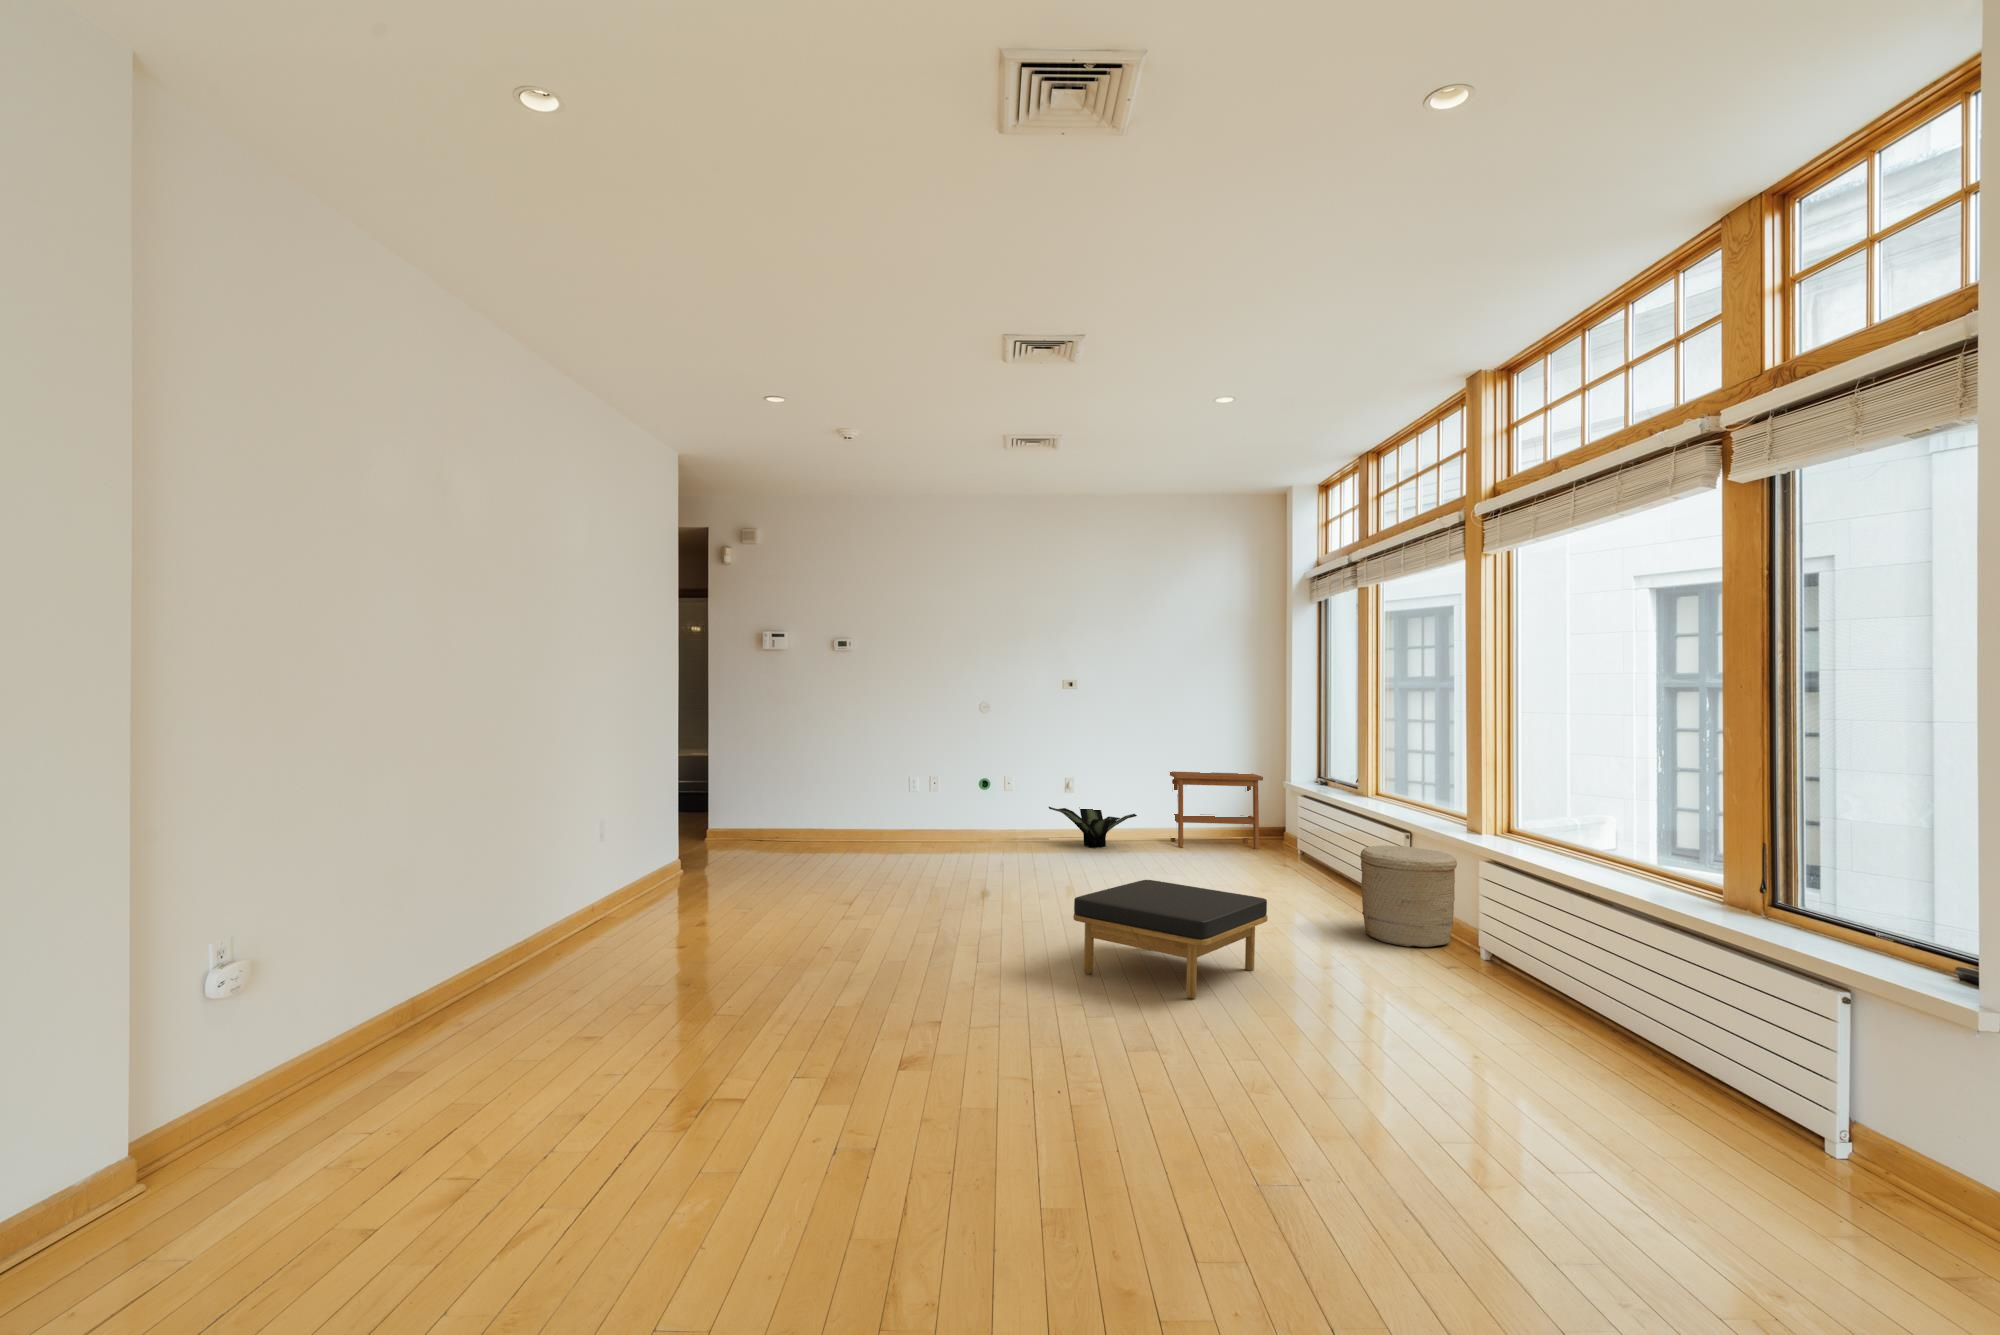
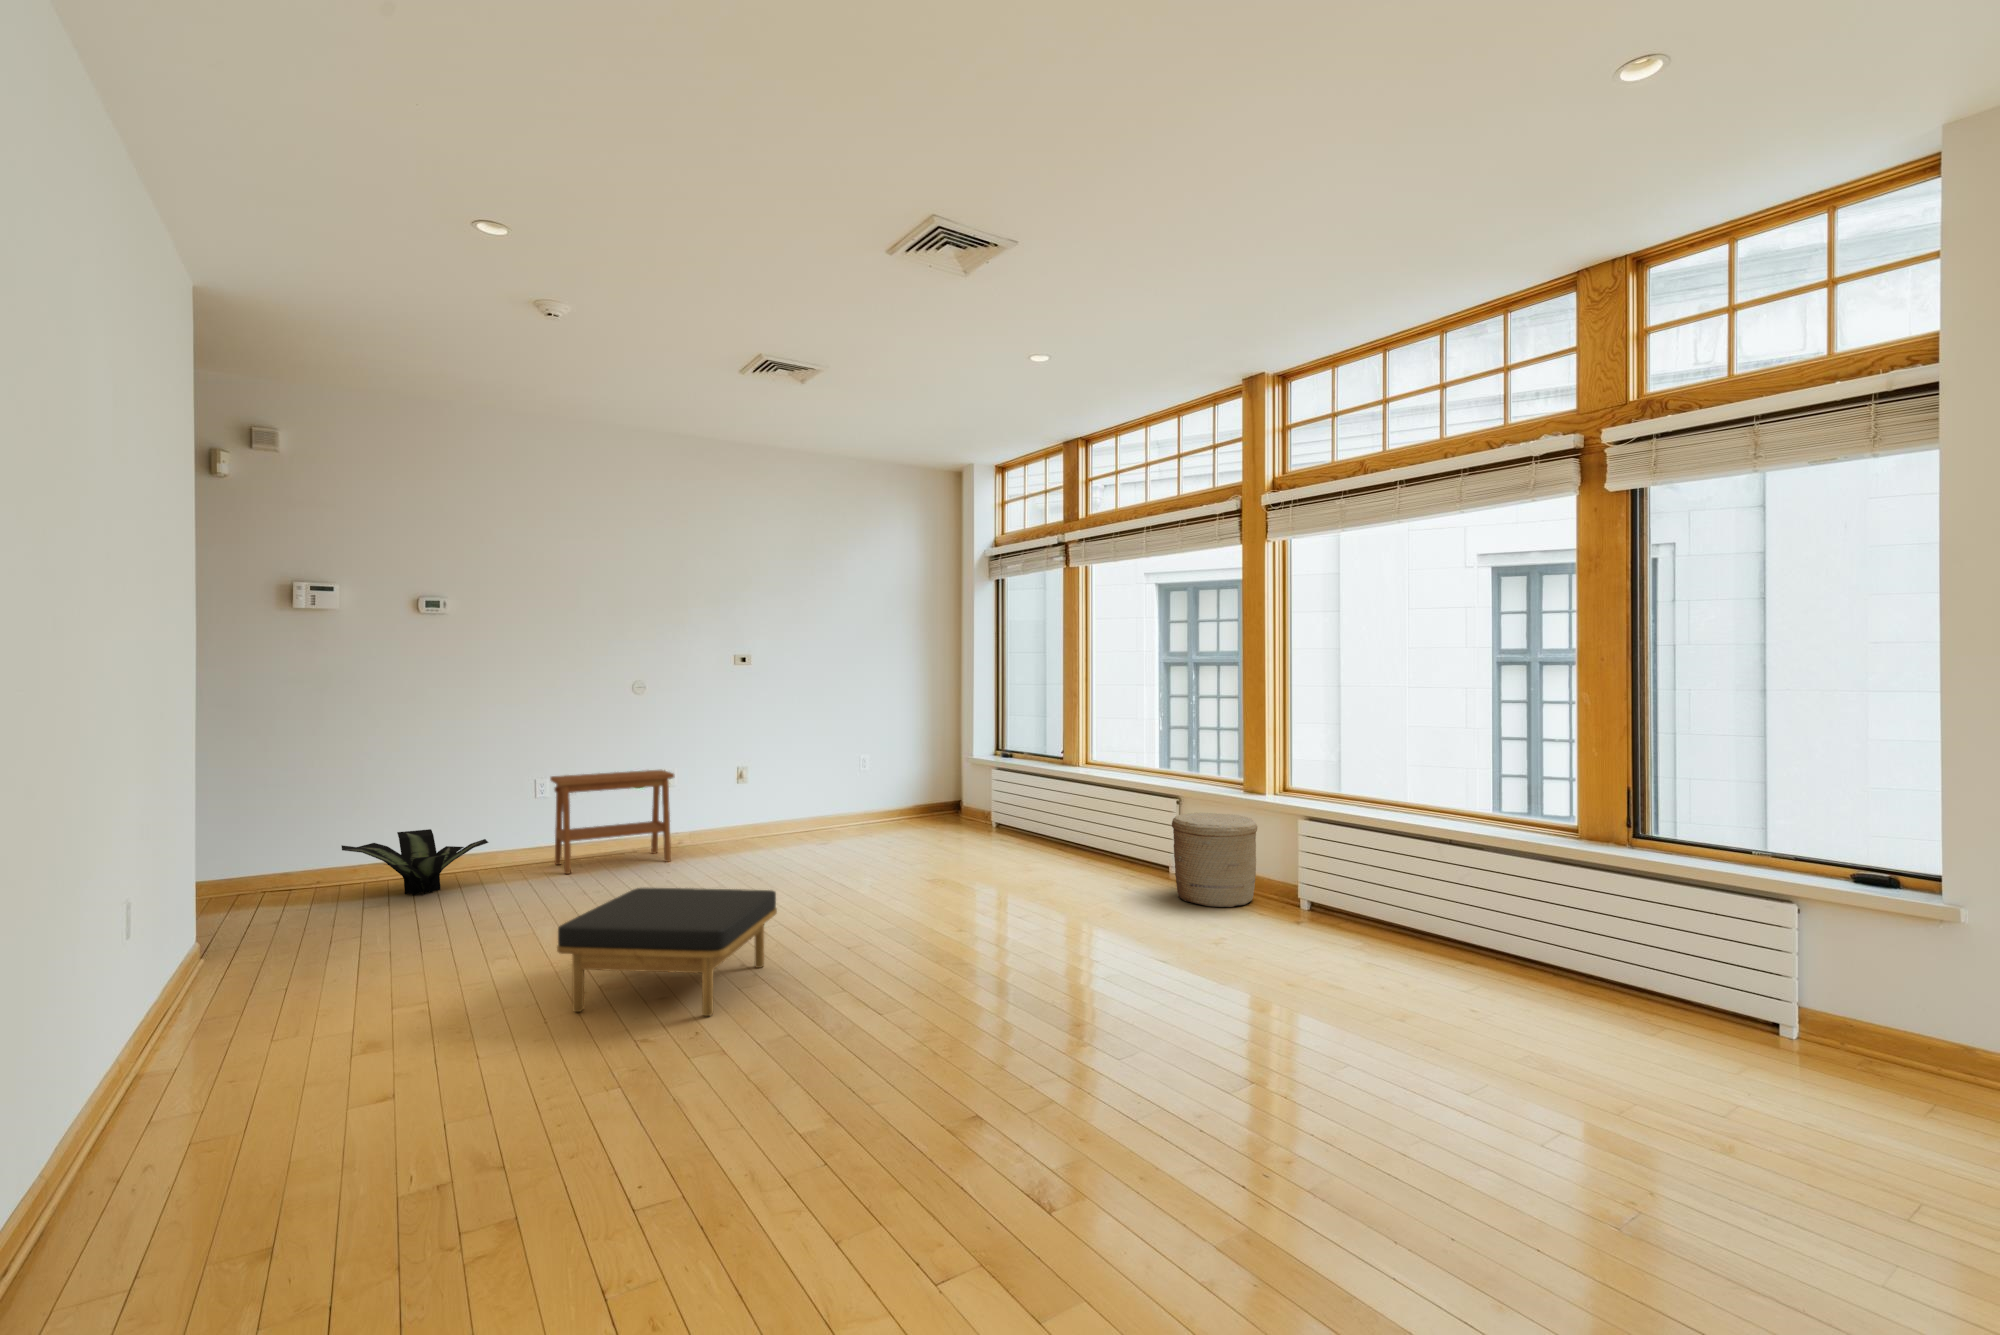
side table: present [1170,771,1263,849] -> present [550,770,674,874]
potted plant: present [1049,807,1137,848] -> present [342,829,488,896]
ottoman: present [1073,880,1267,999] -> present [557,888,777,1016]

